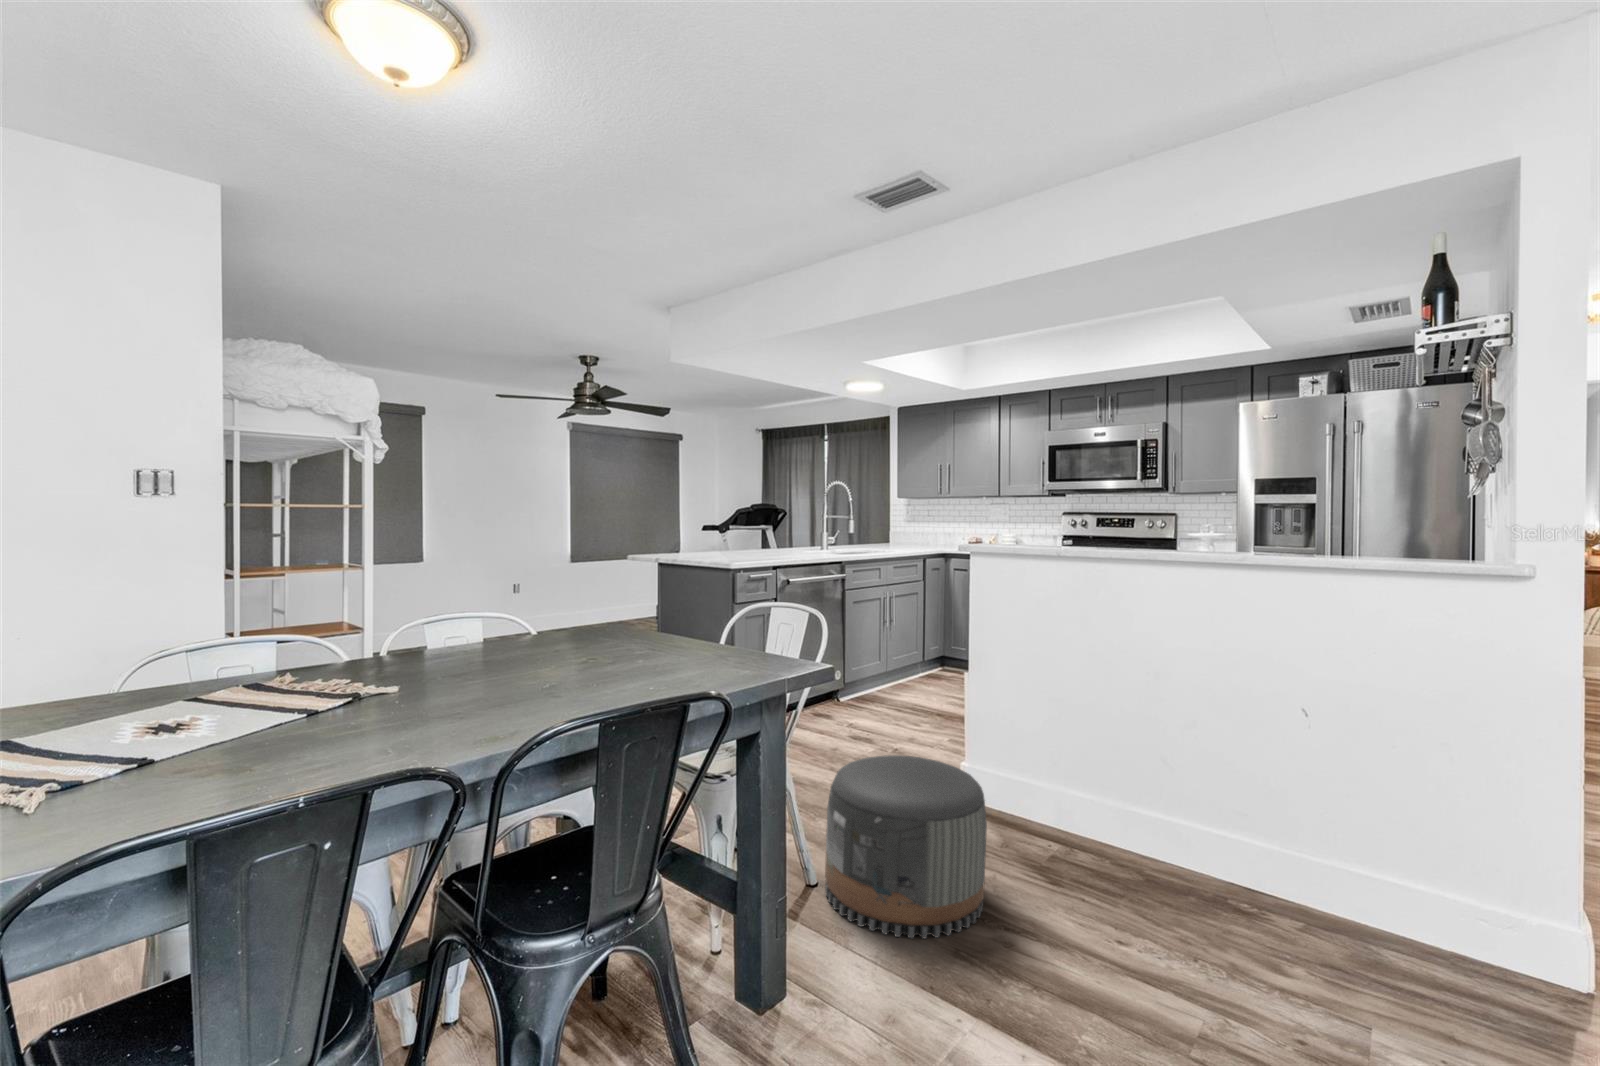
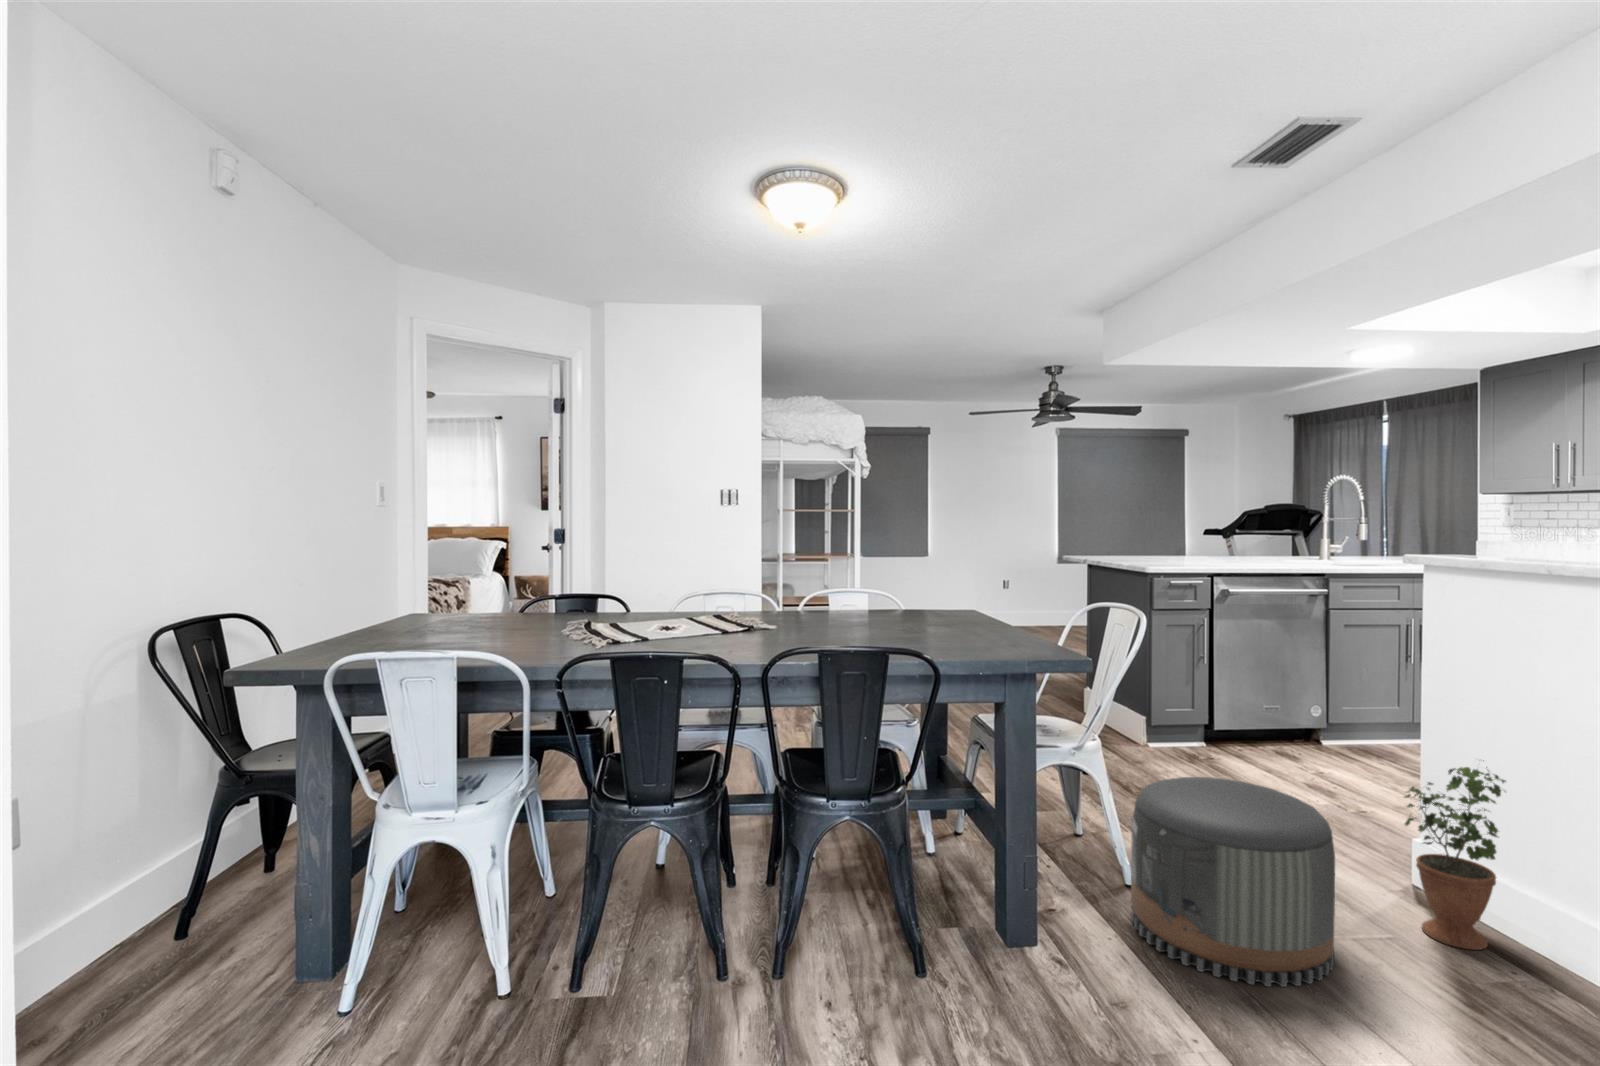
potted plant: none [987,707,1048,851] -> present [1404,760,1506,950]

